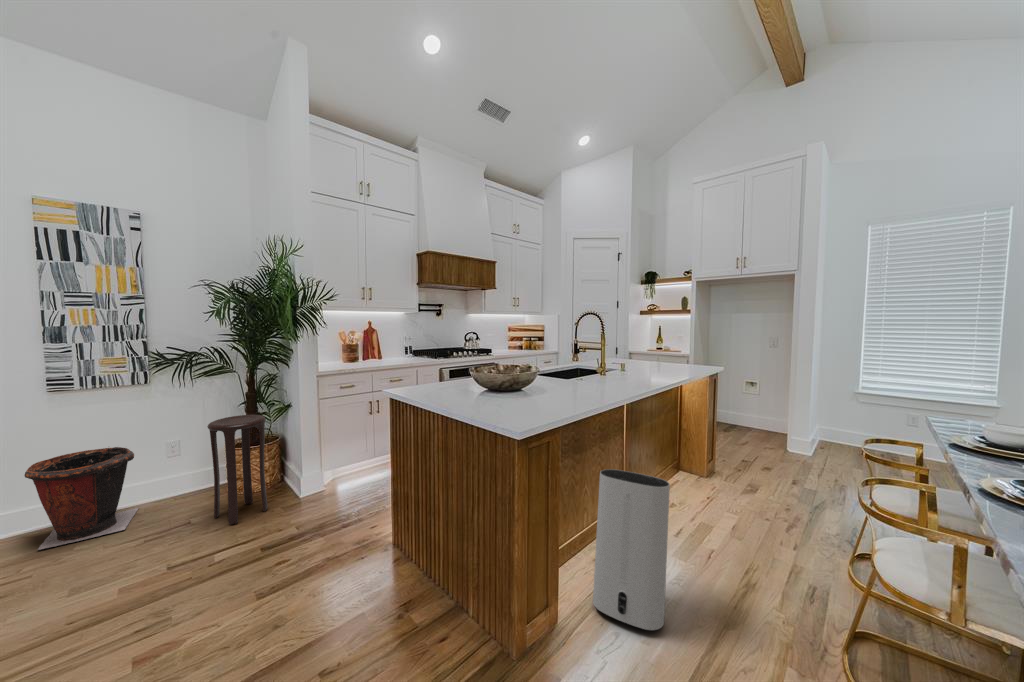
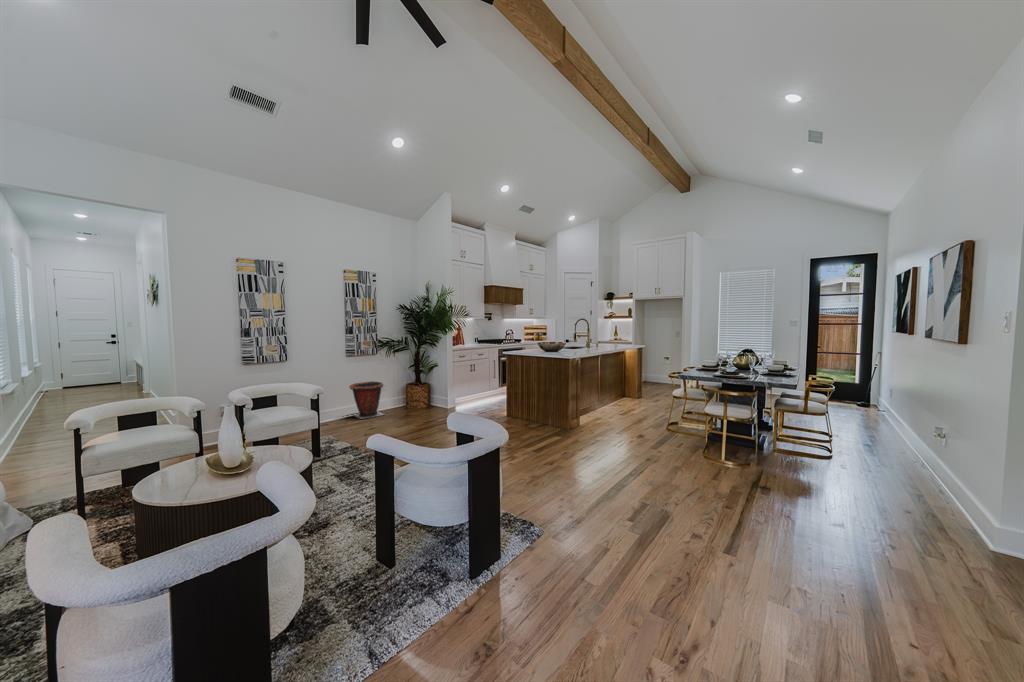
stool: present [207,415,268,524] -> none [417,367,438,413]
air purifier: present [593,469,670,630] -> none [586,377,611,424]

